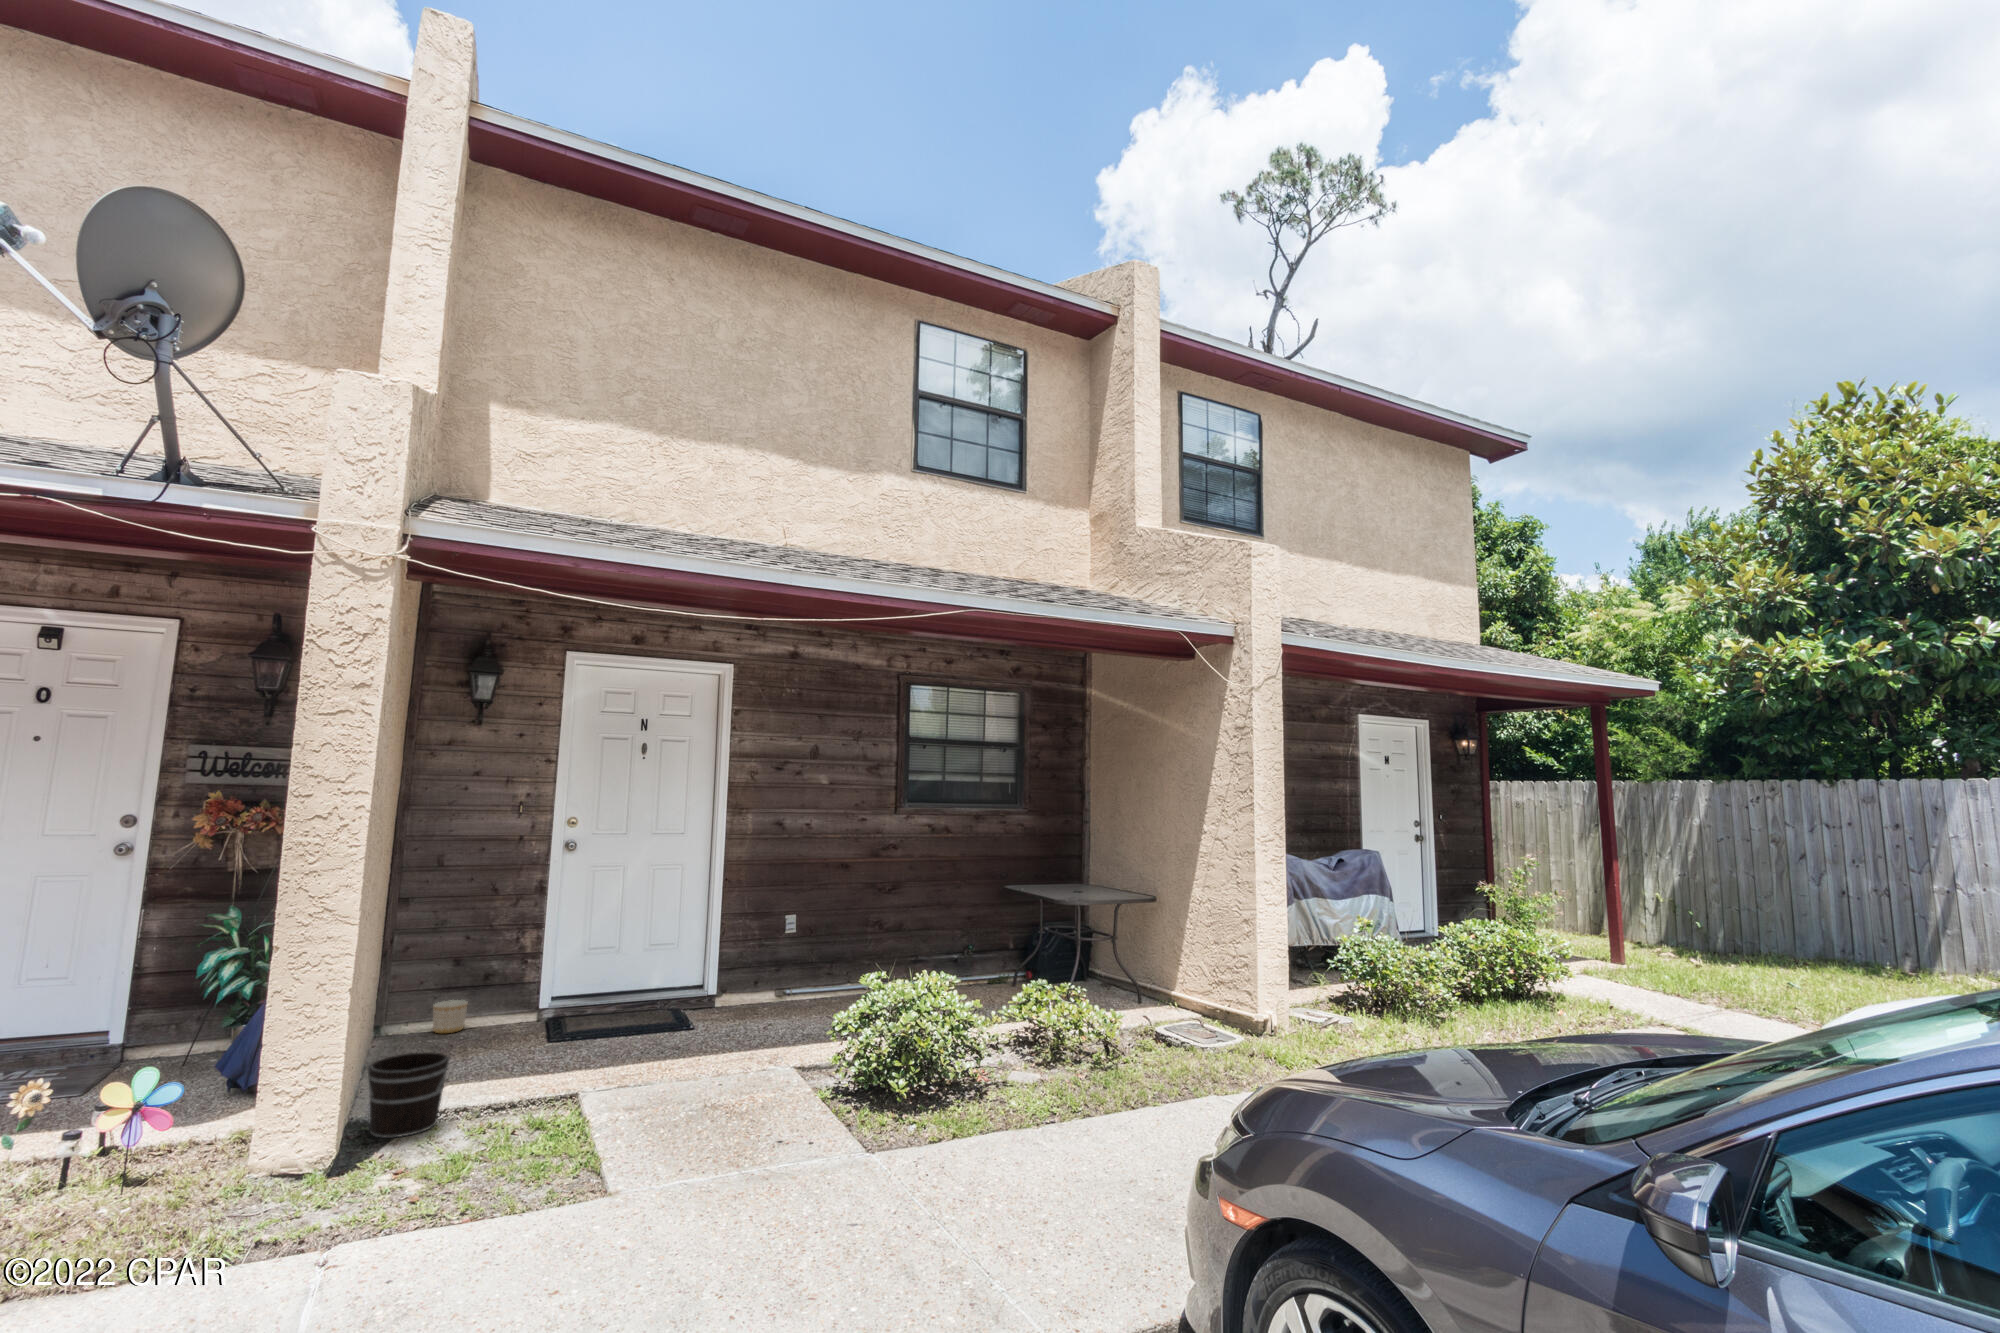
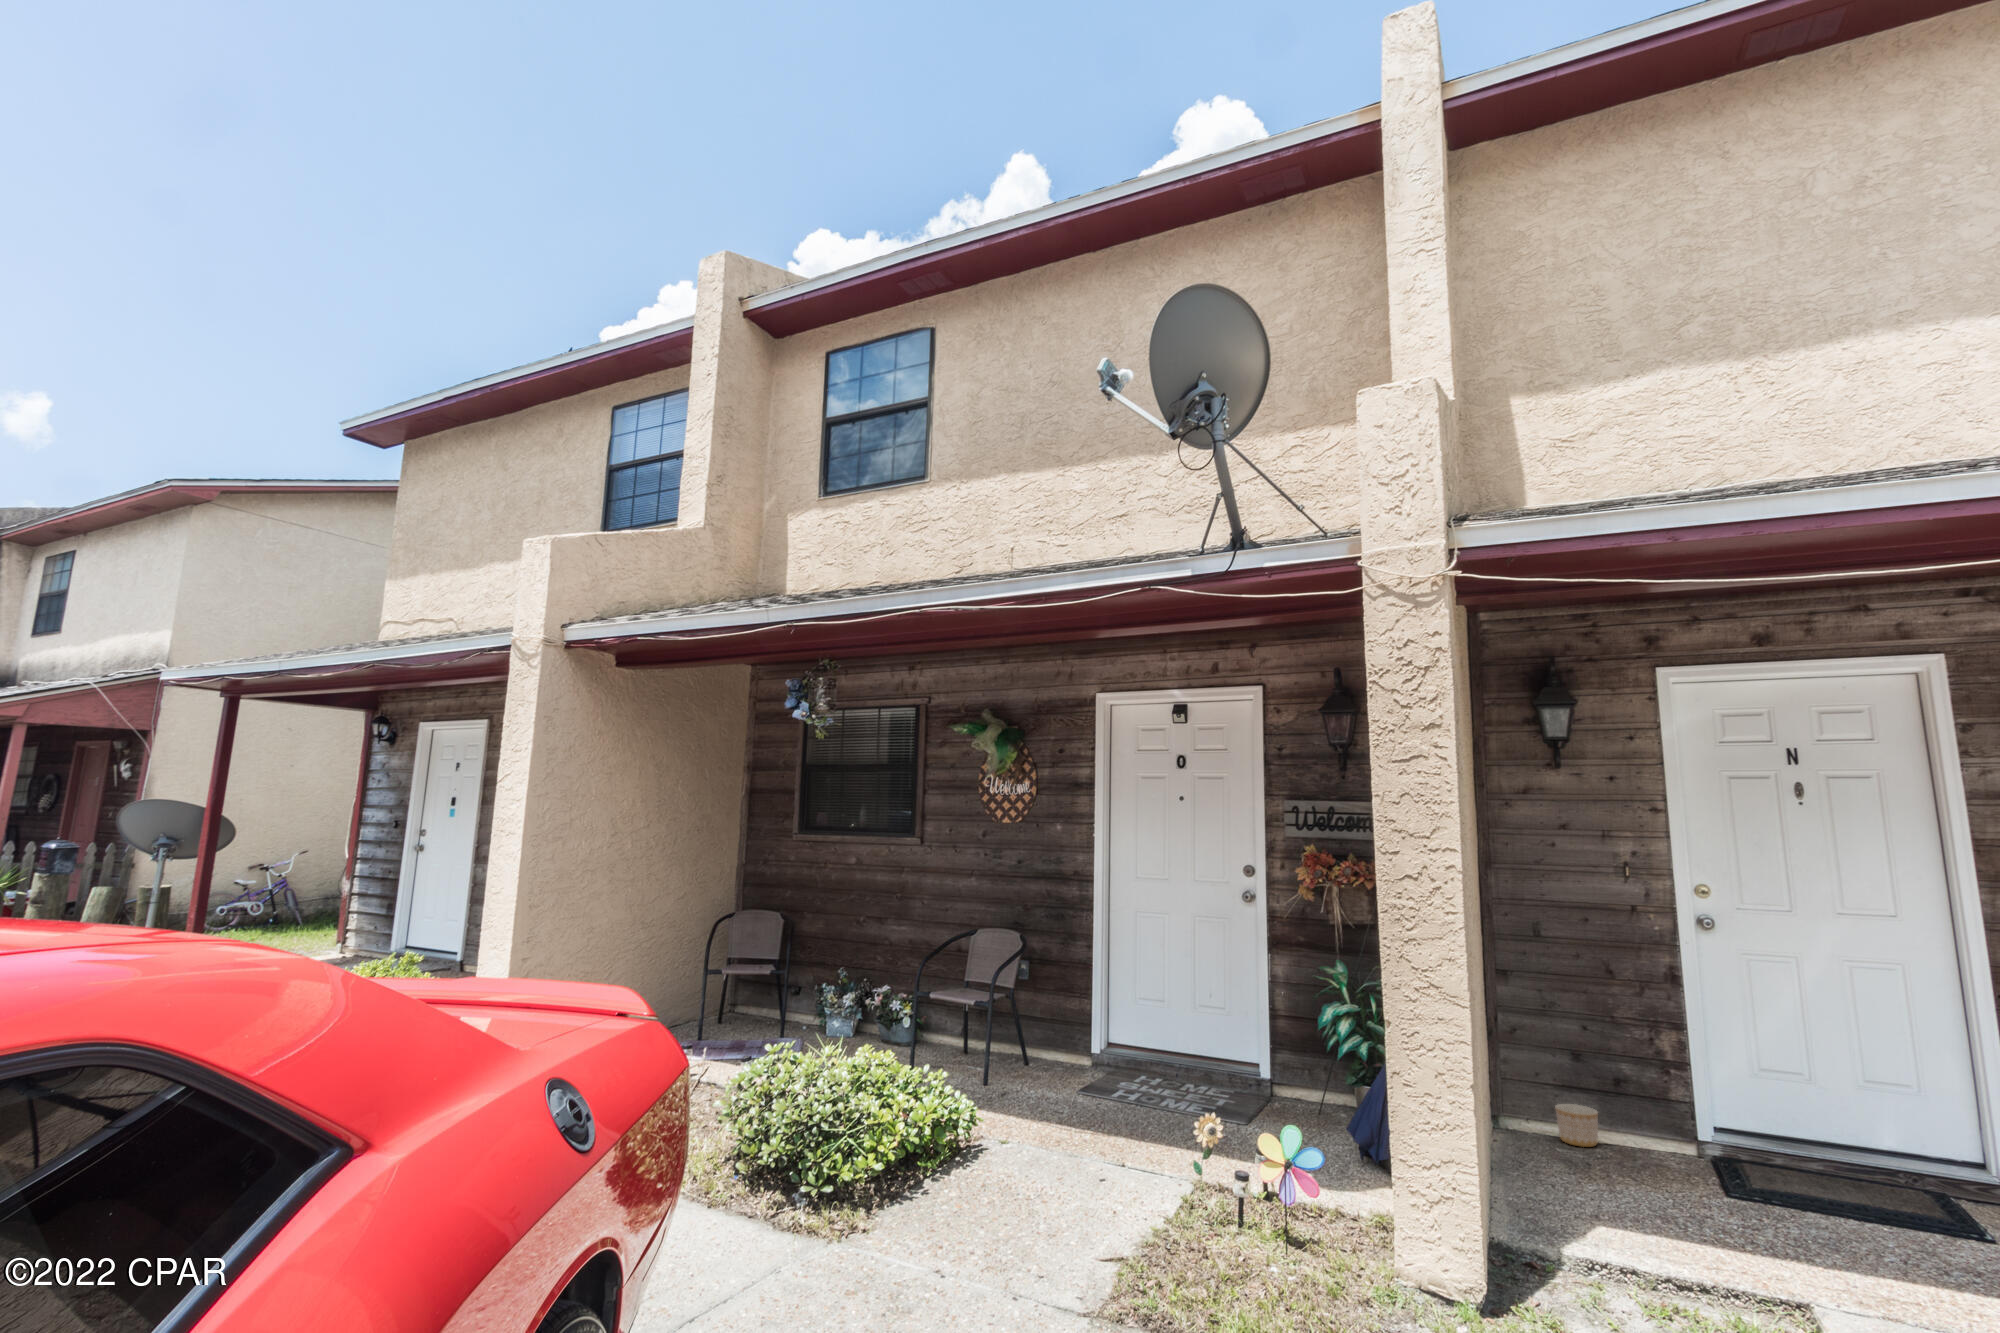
bucket: present [368,1052,450,1138] -> none [1499,1175,1605,1290]

